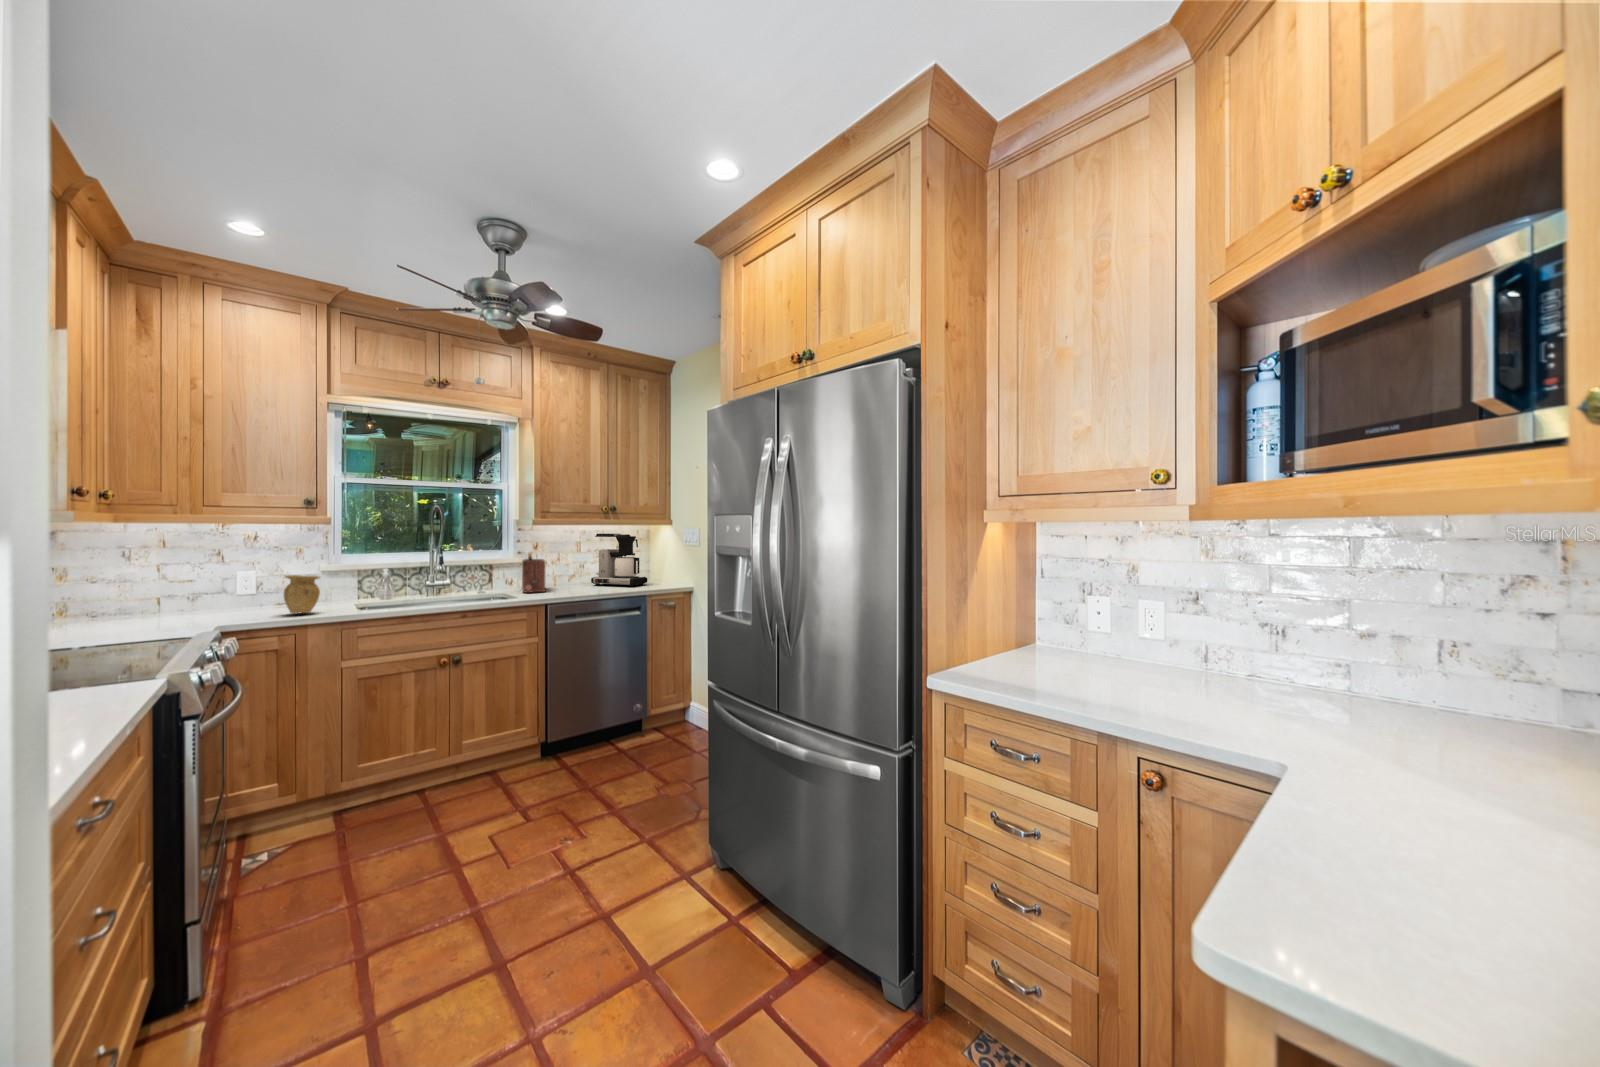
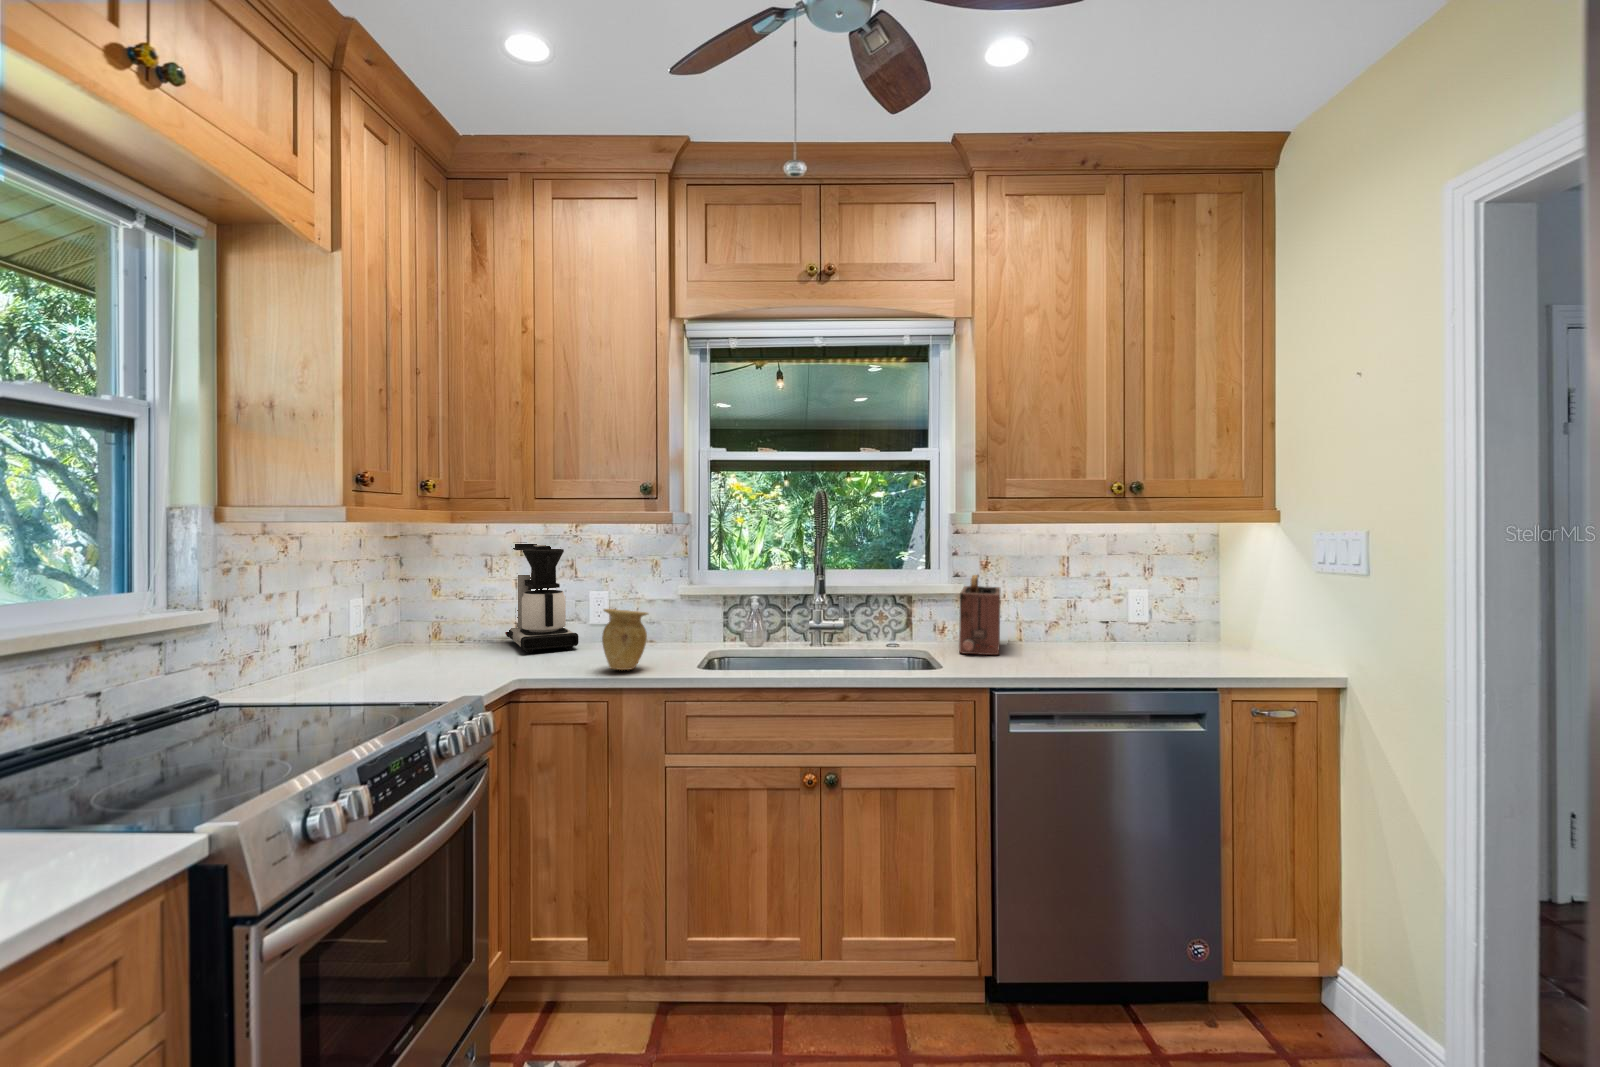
coffee maker: present [591,534,647,587] -> present [505,544,579,653]

